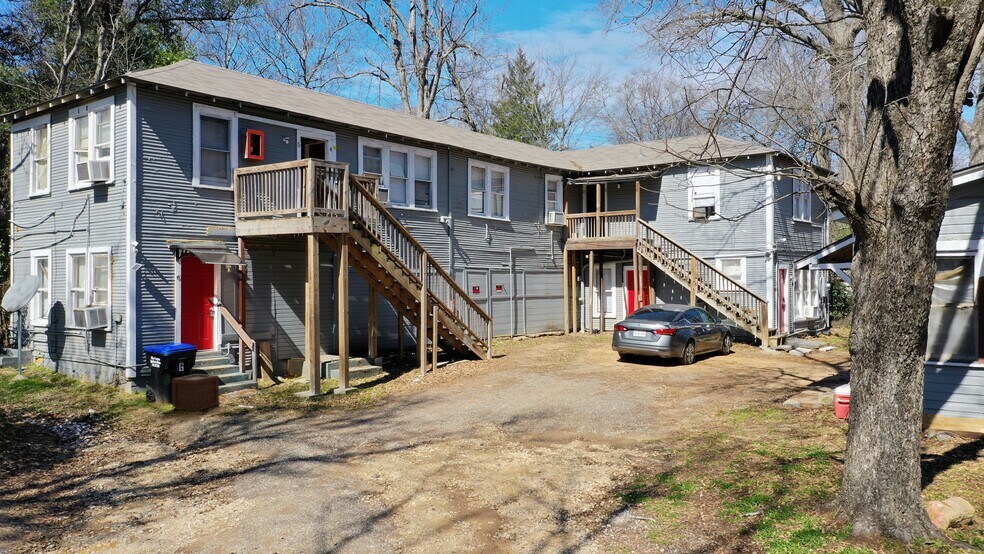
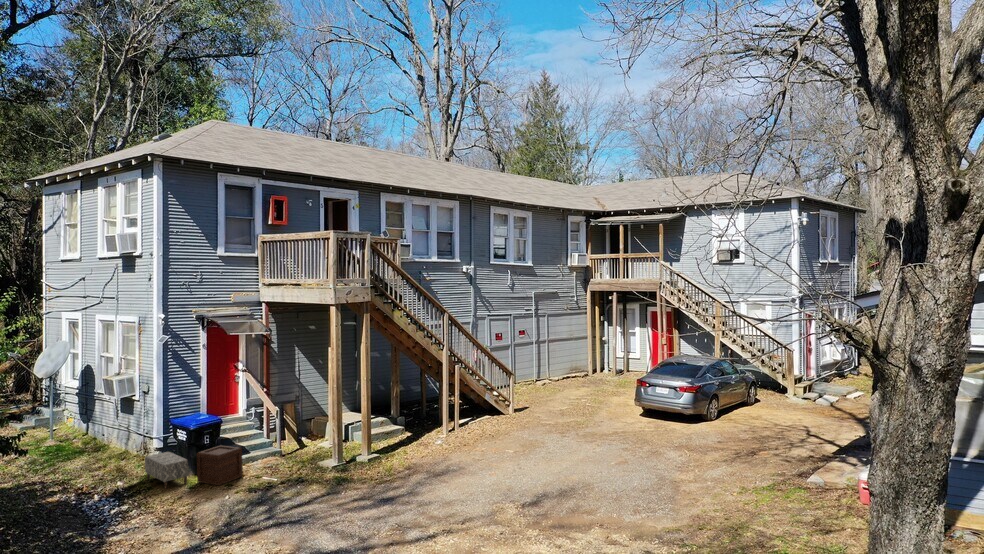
bench: none [117,381,164,414] -> present [145,452,189,489]

